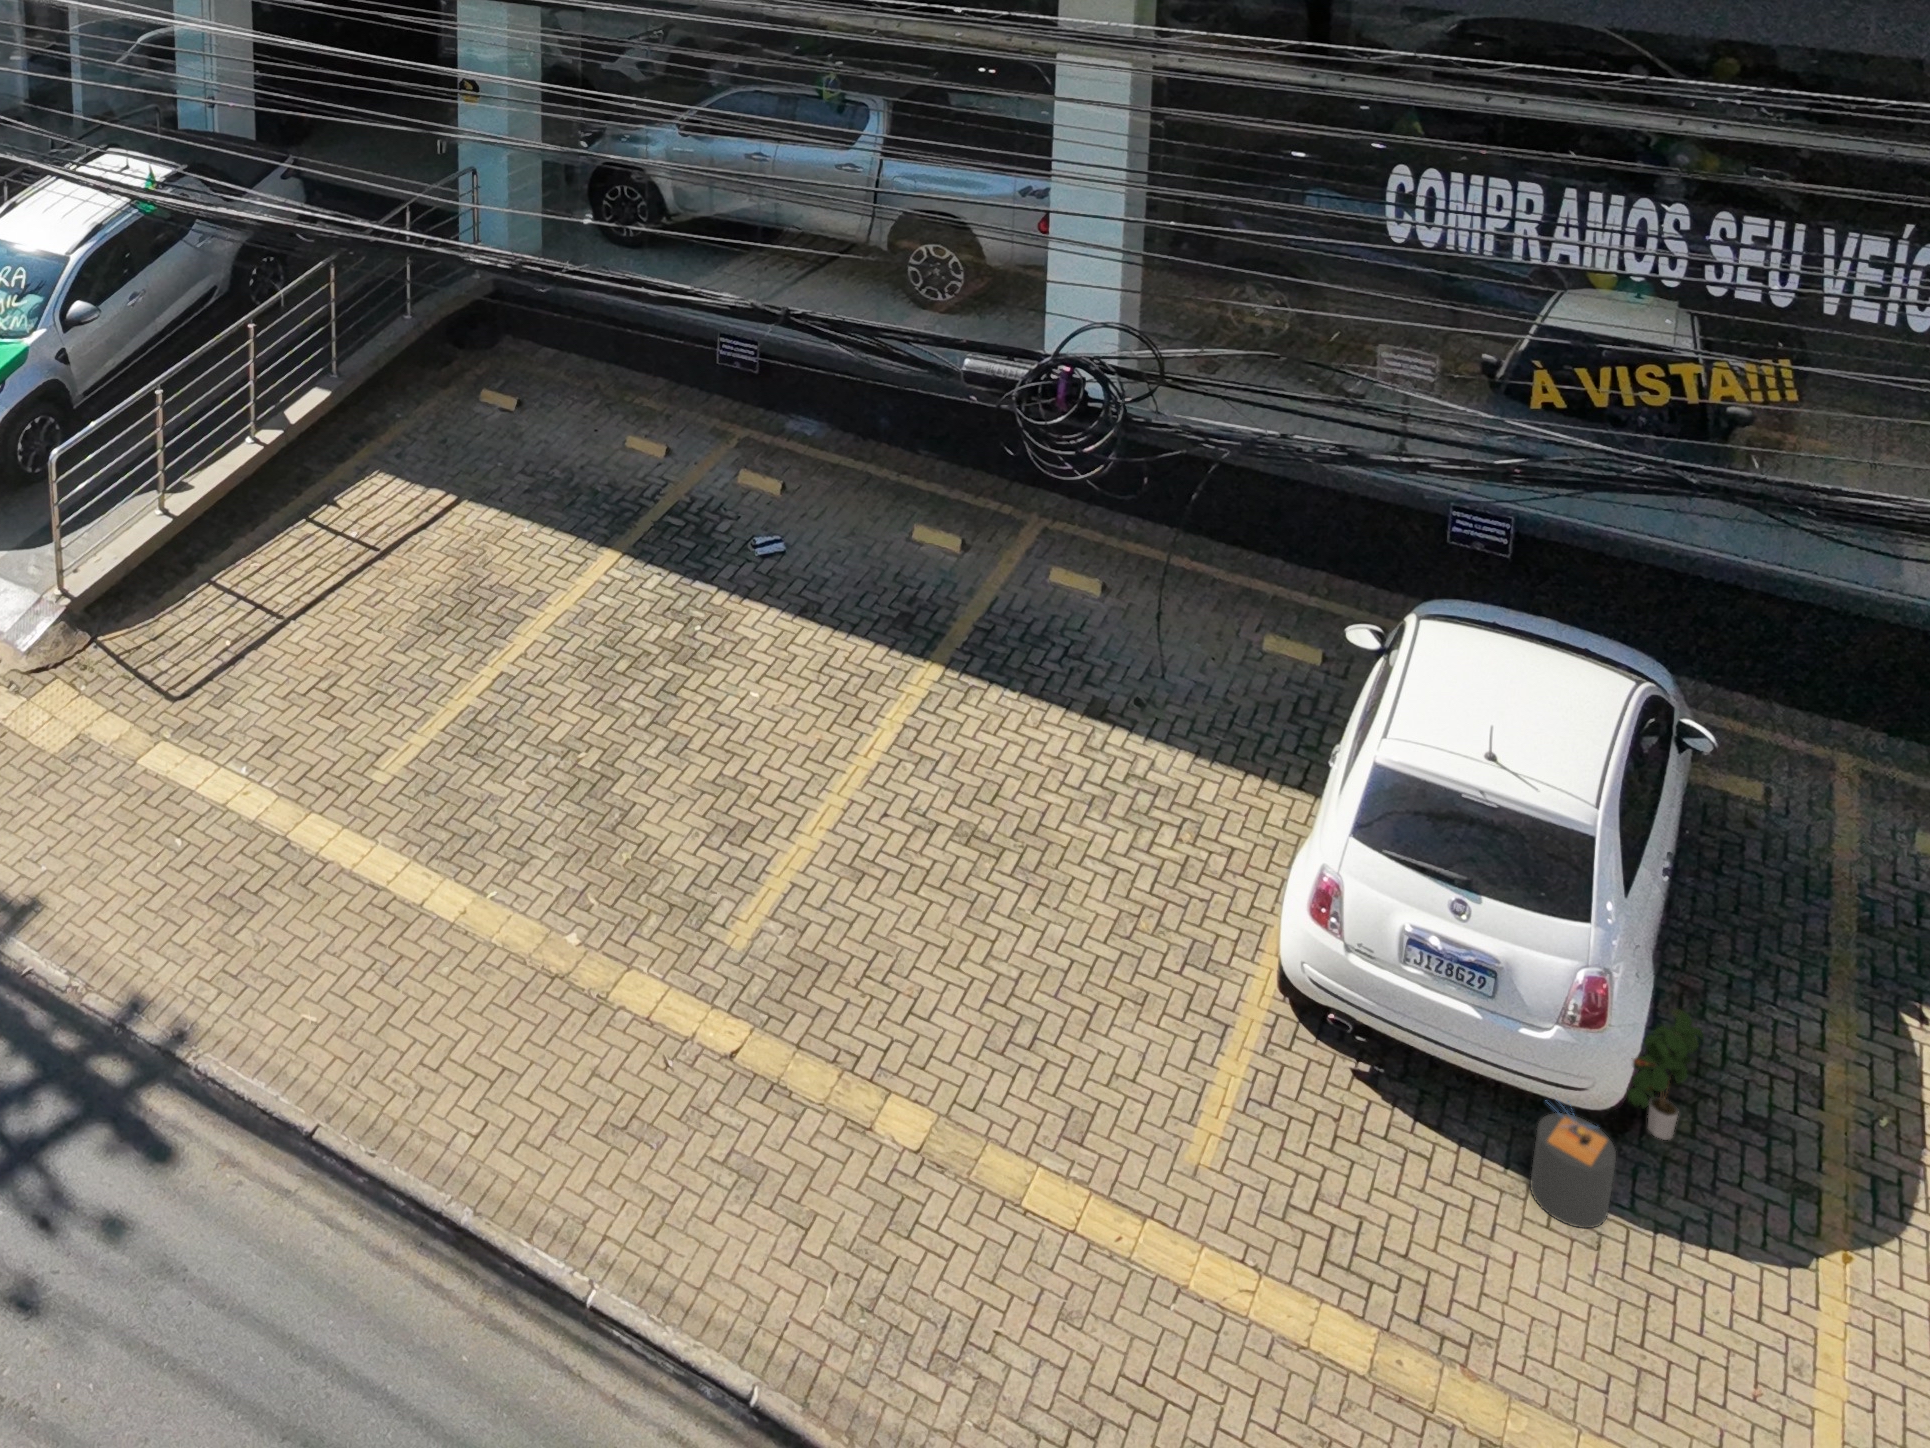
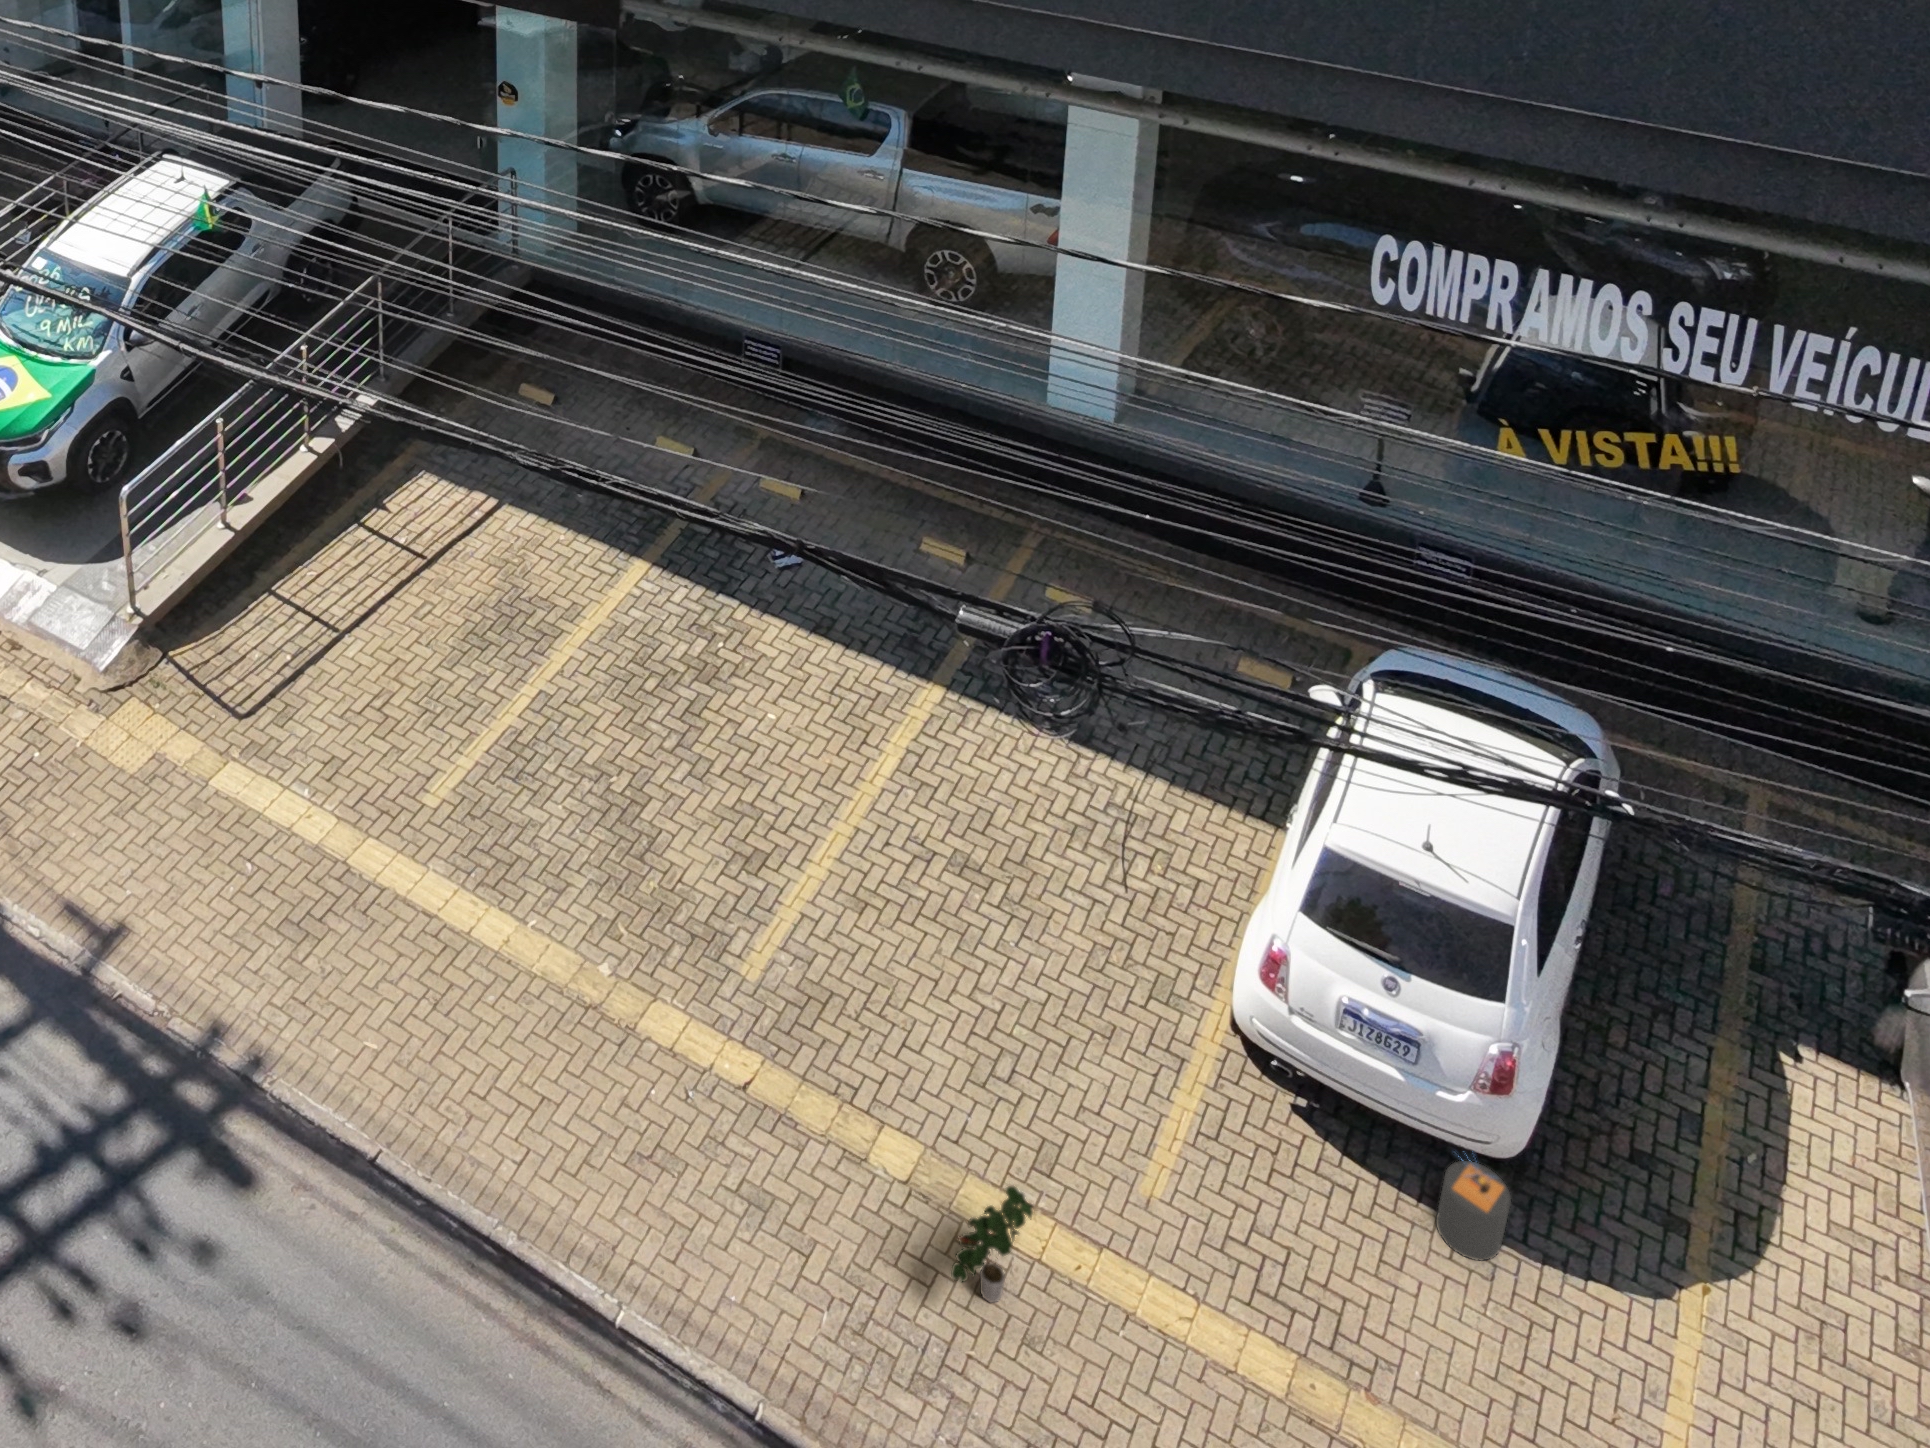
potted plant: present [1627,1009,1703,1140] -> present [951,1186,1033,1303]

